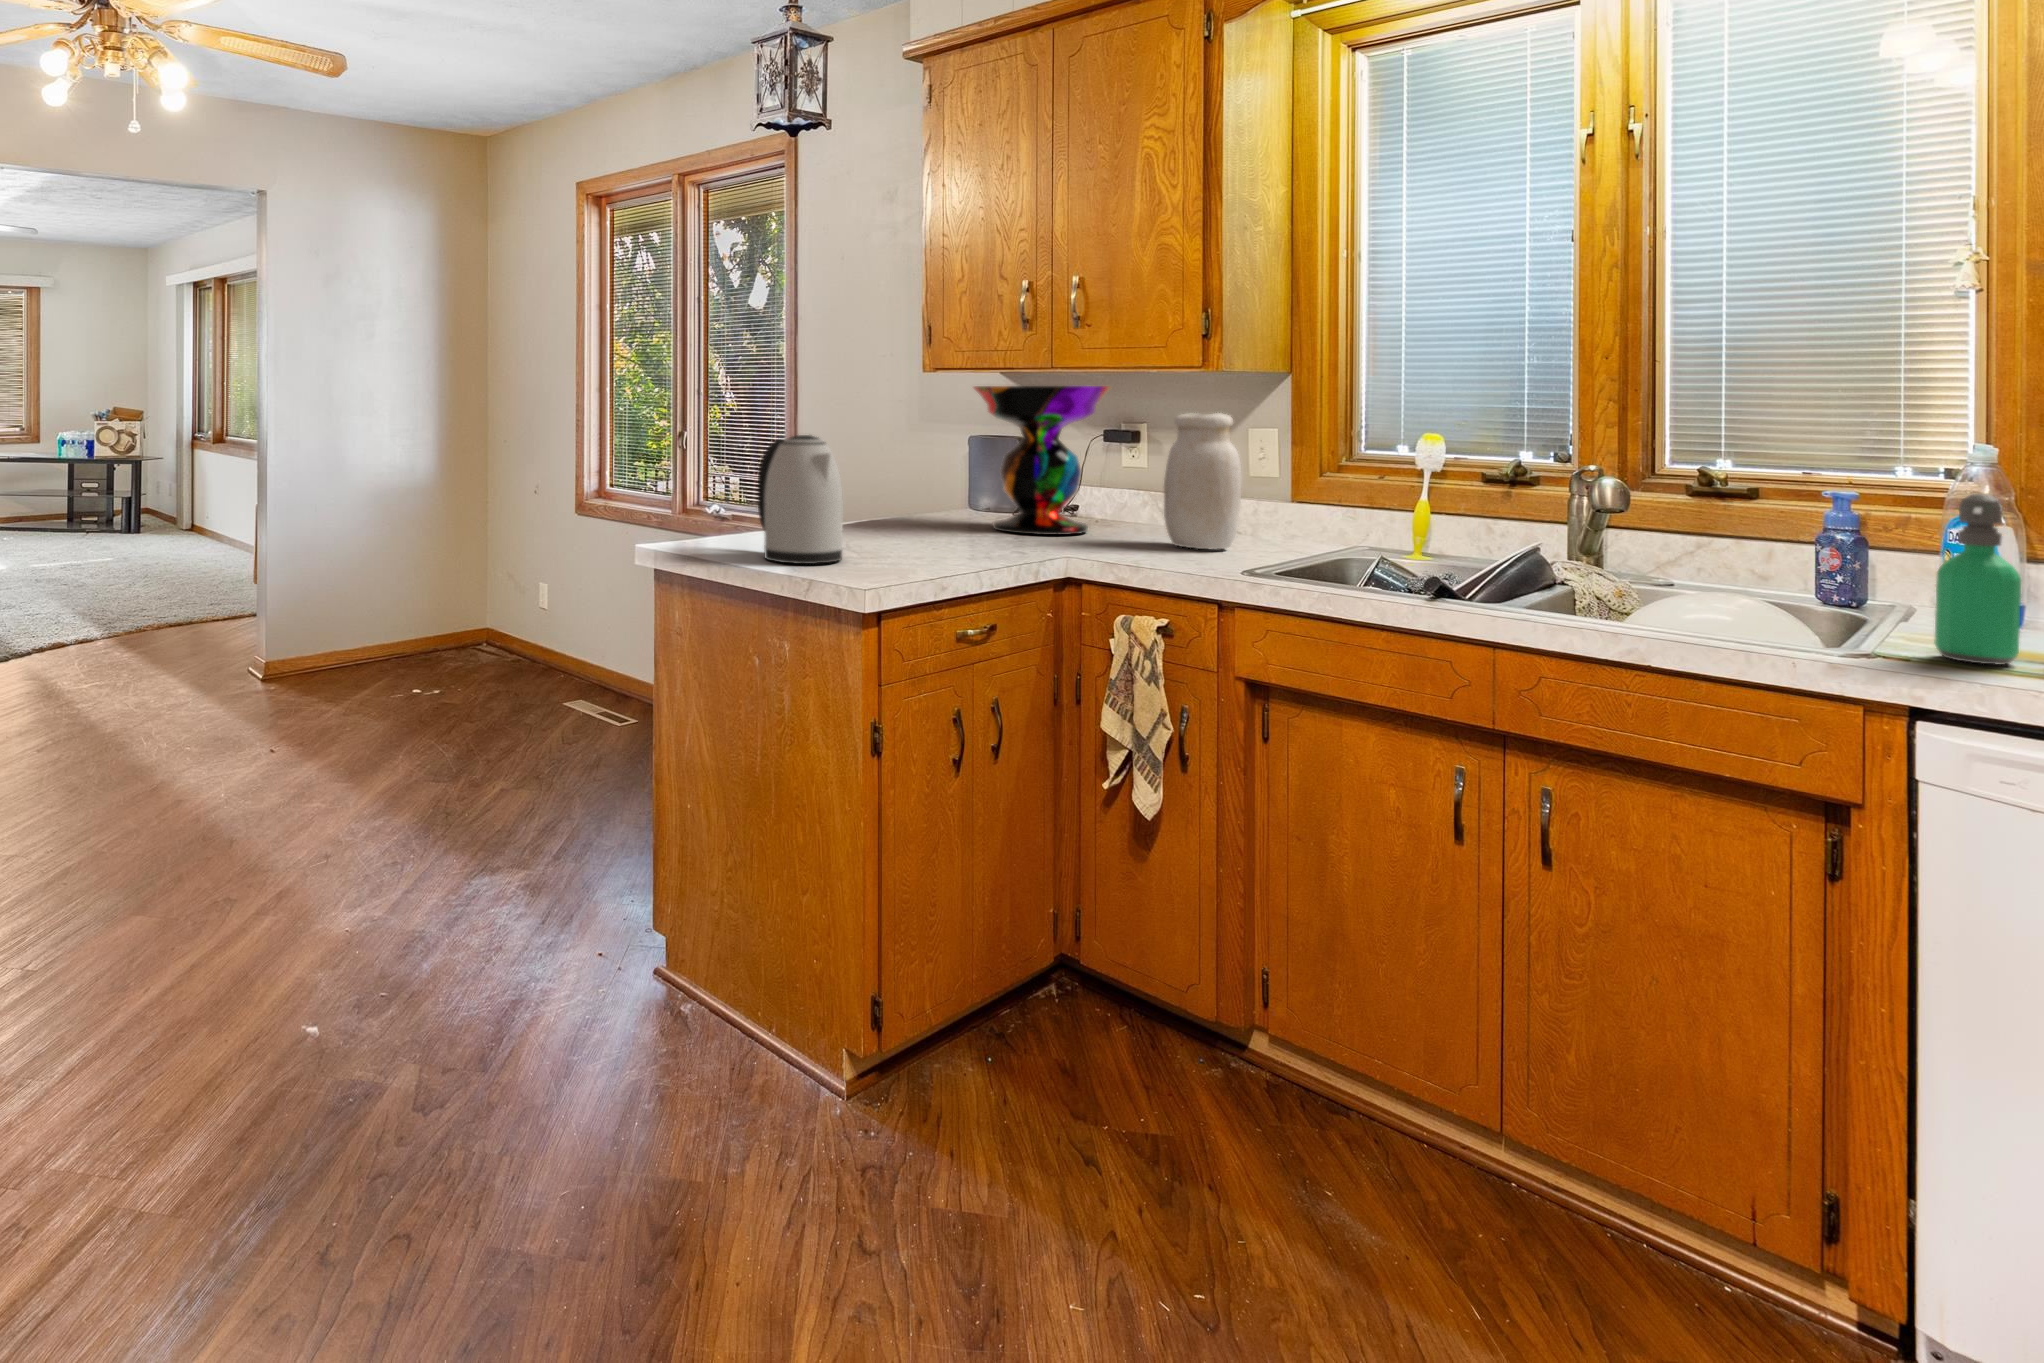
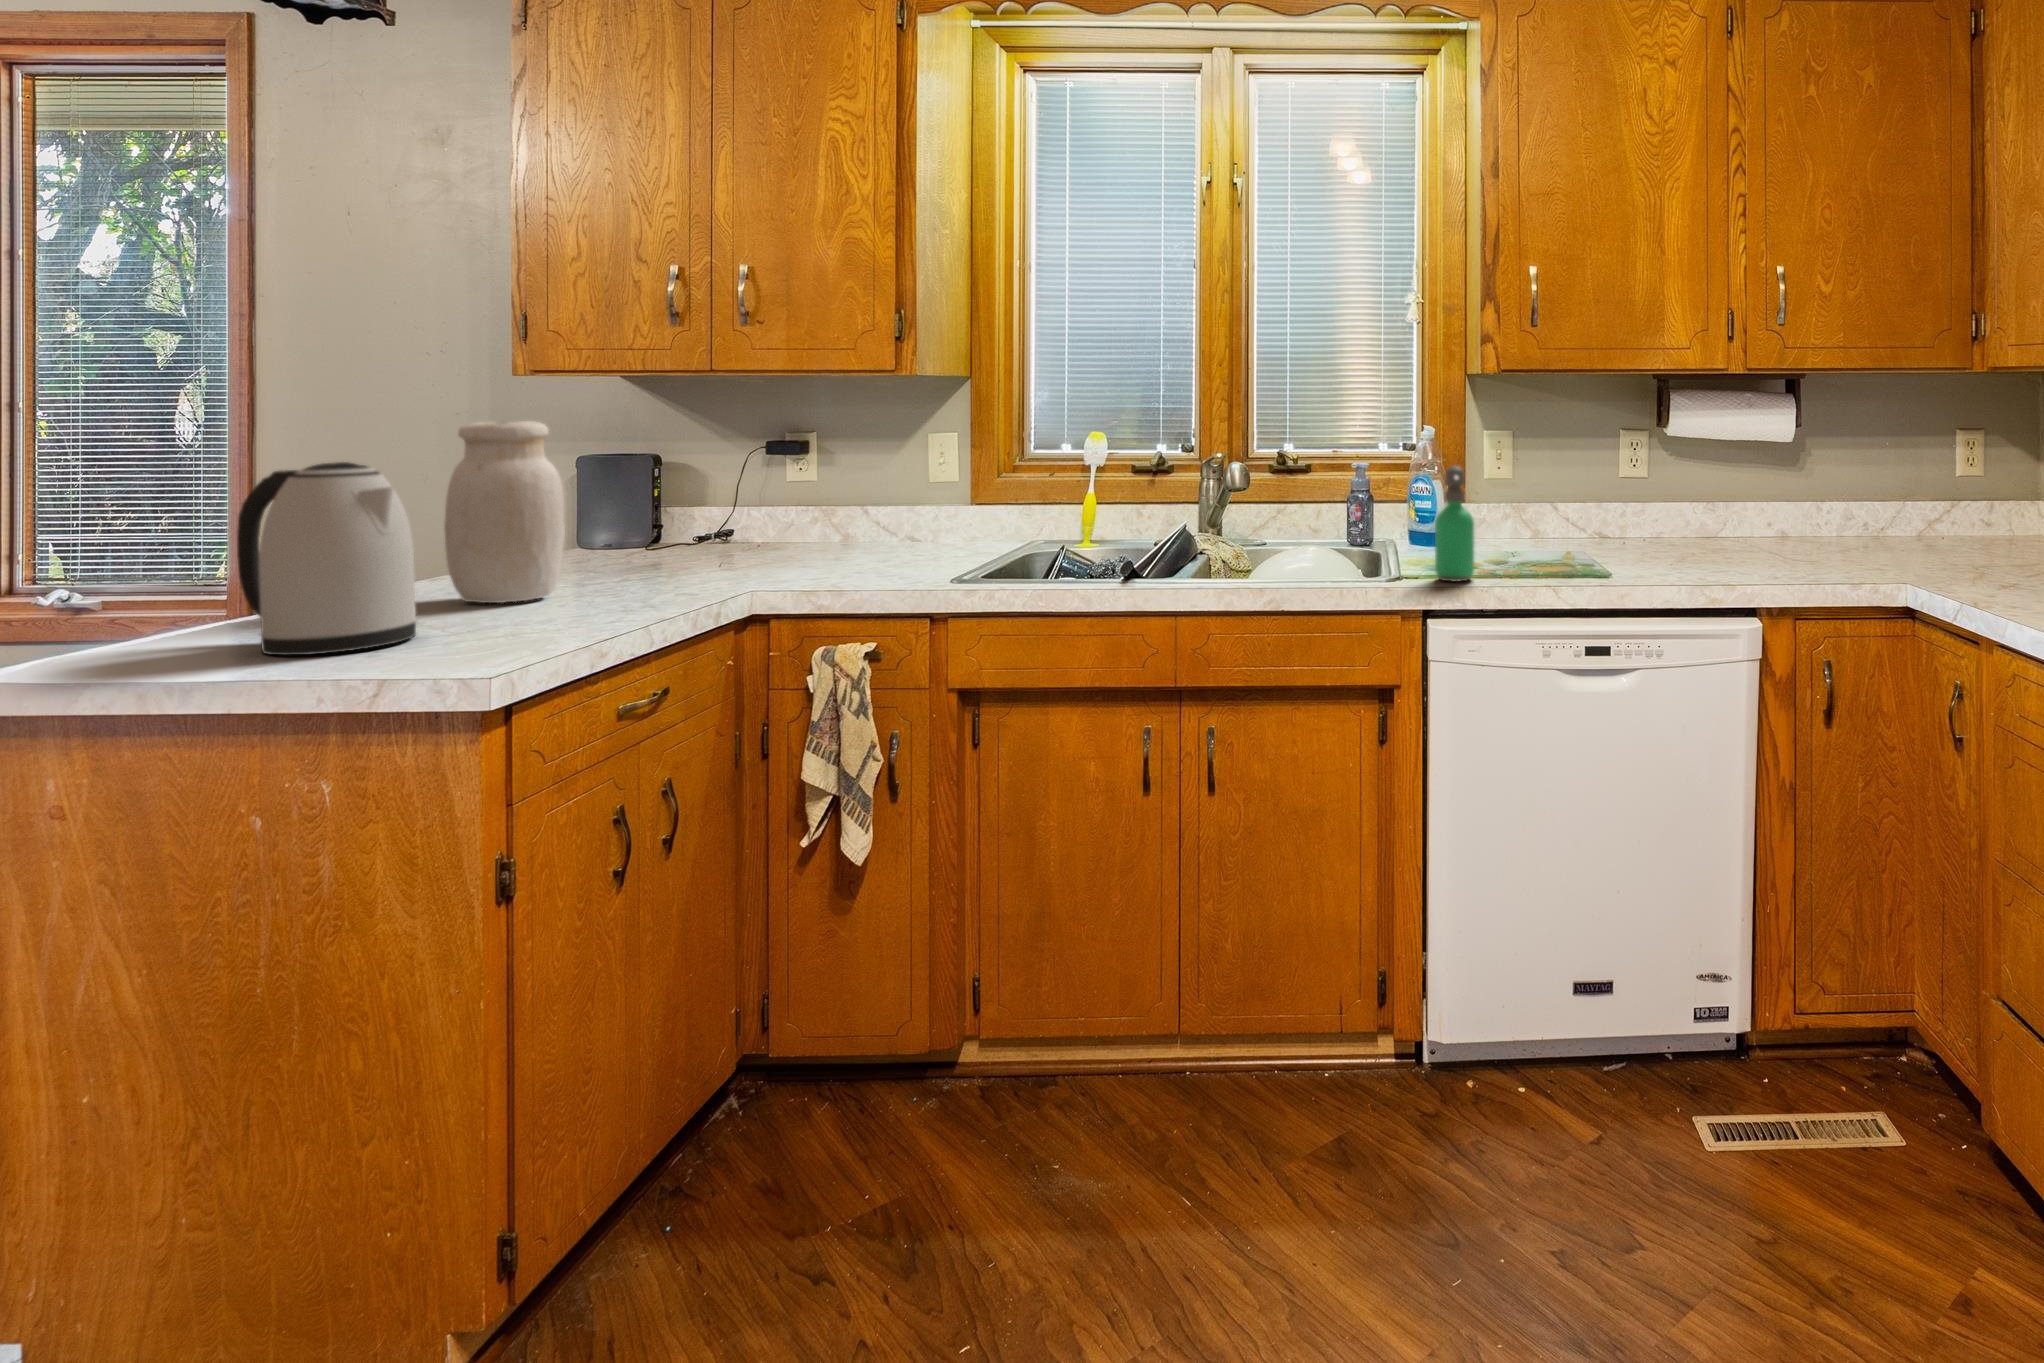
decorative bowl: present [973,386,1111,535] -> none [595,390,782,567]
jar: present [1164,413,1242,550] -> present [444,421,565,603]

